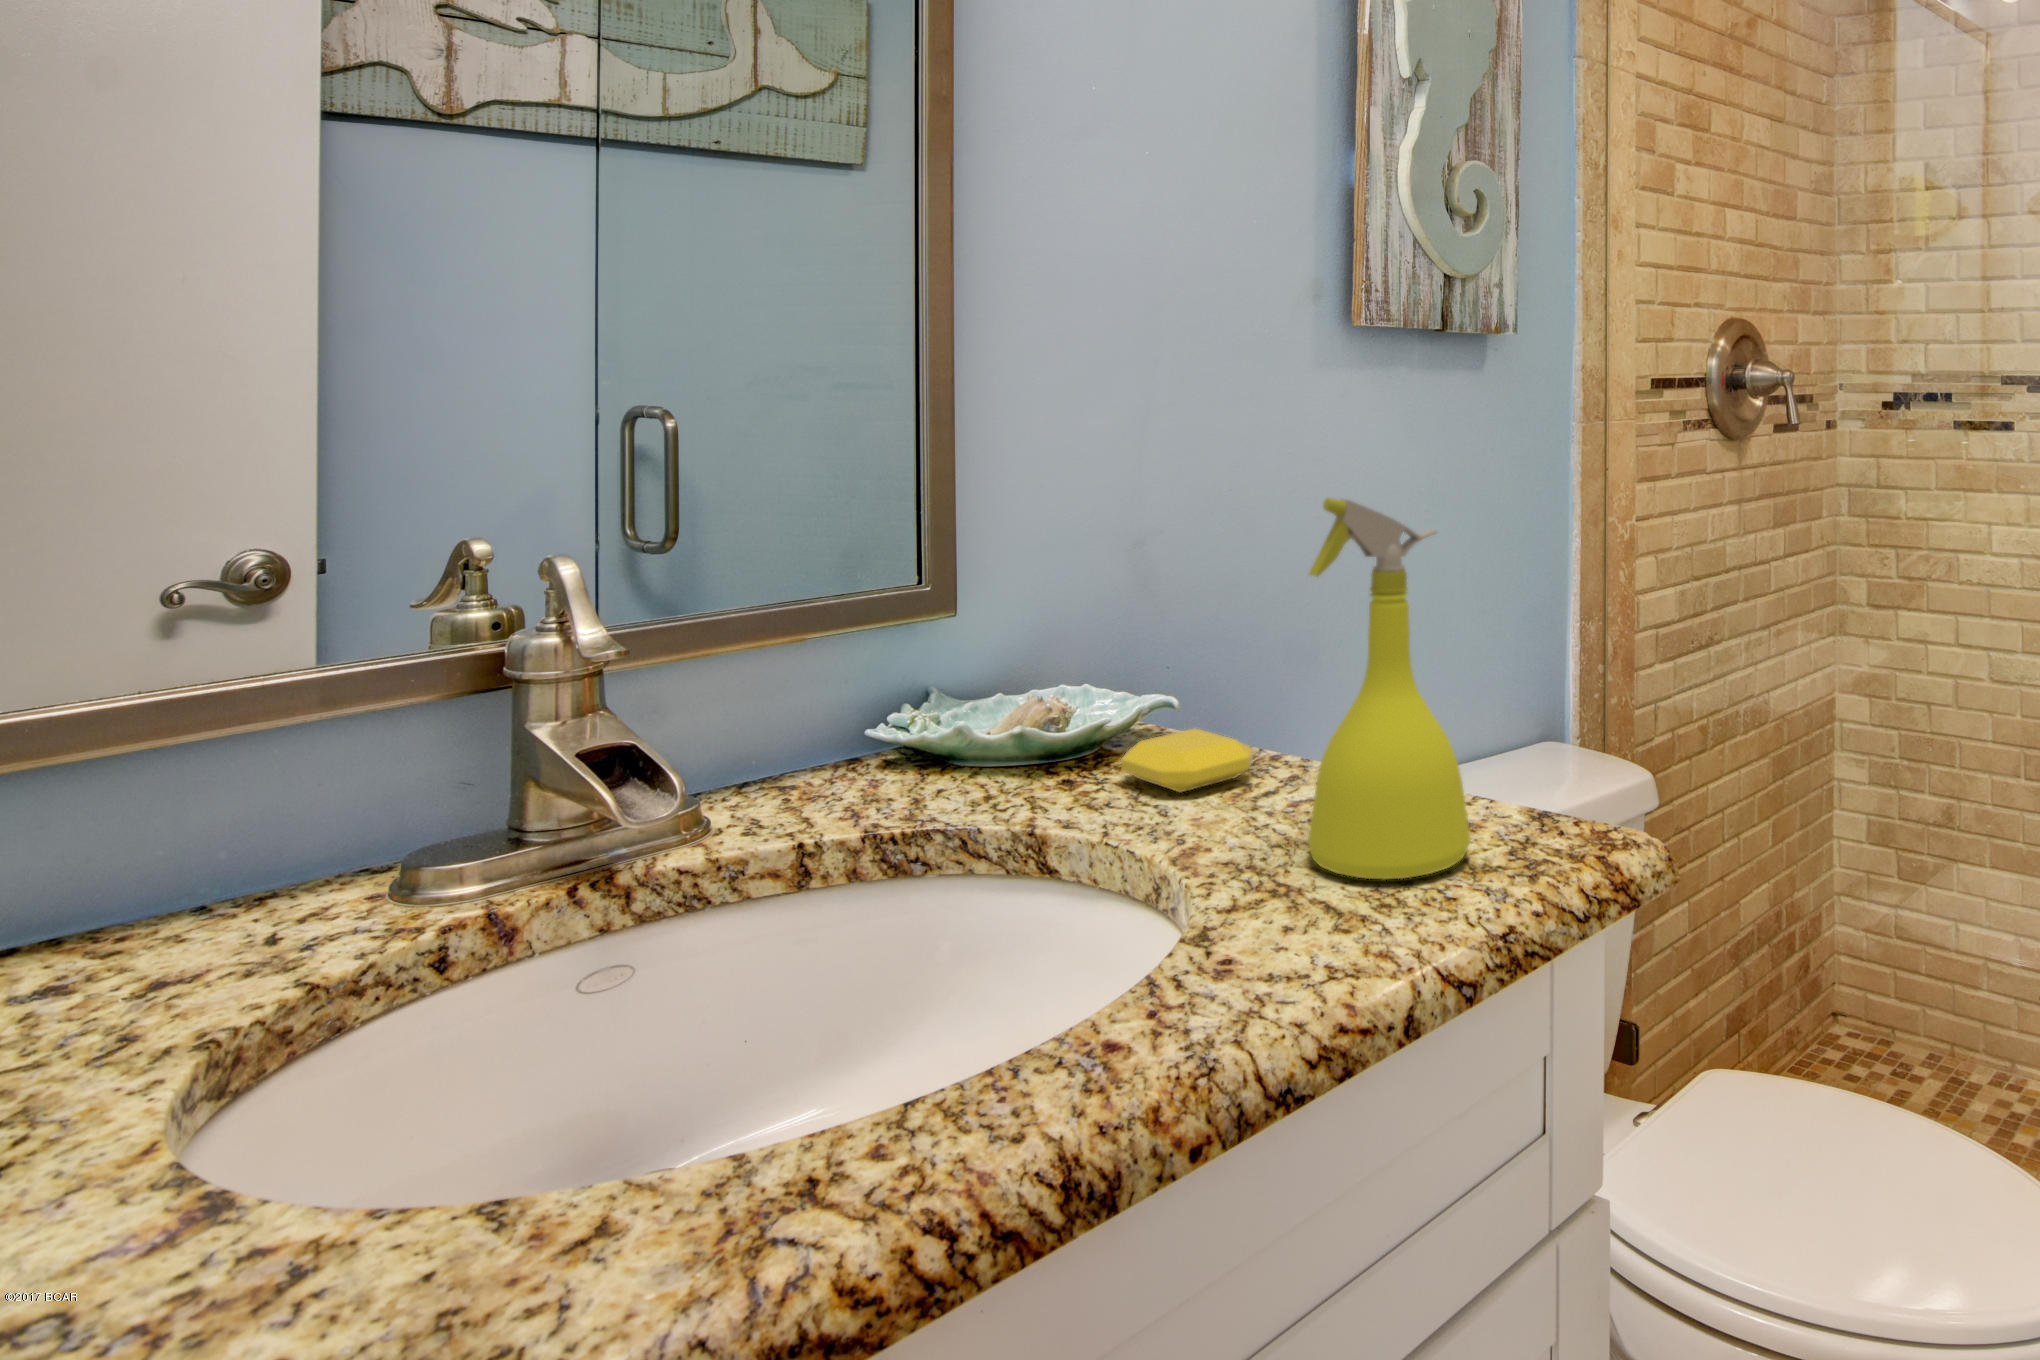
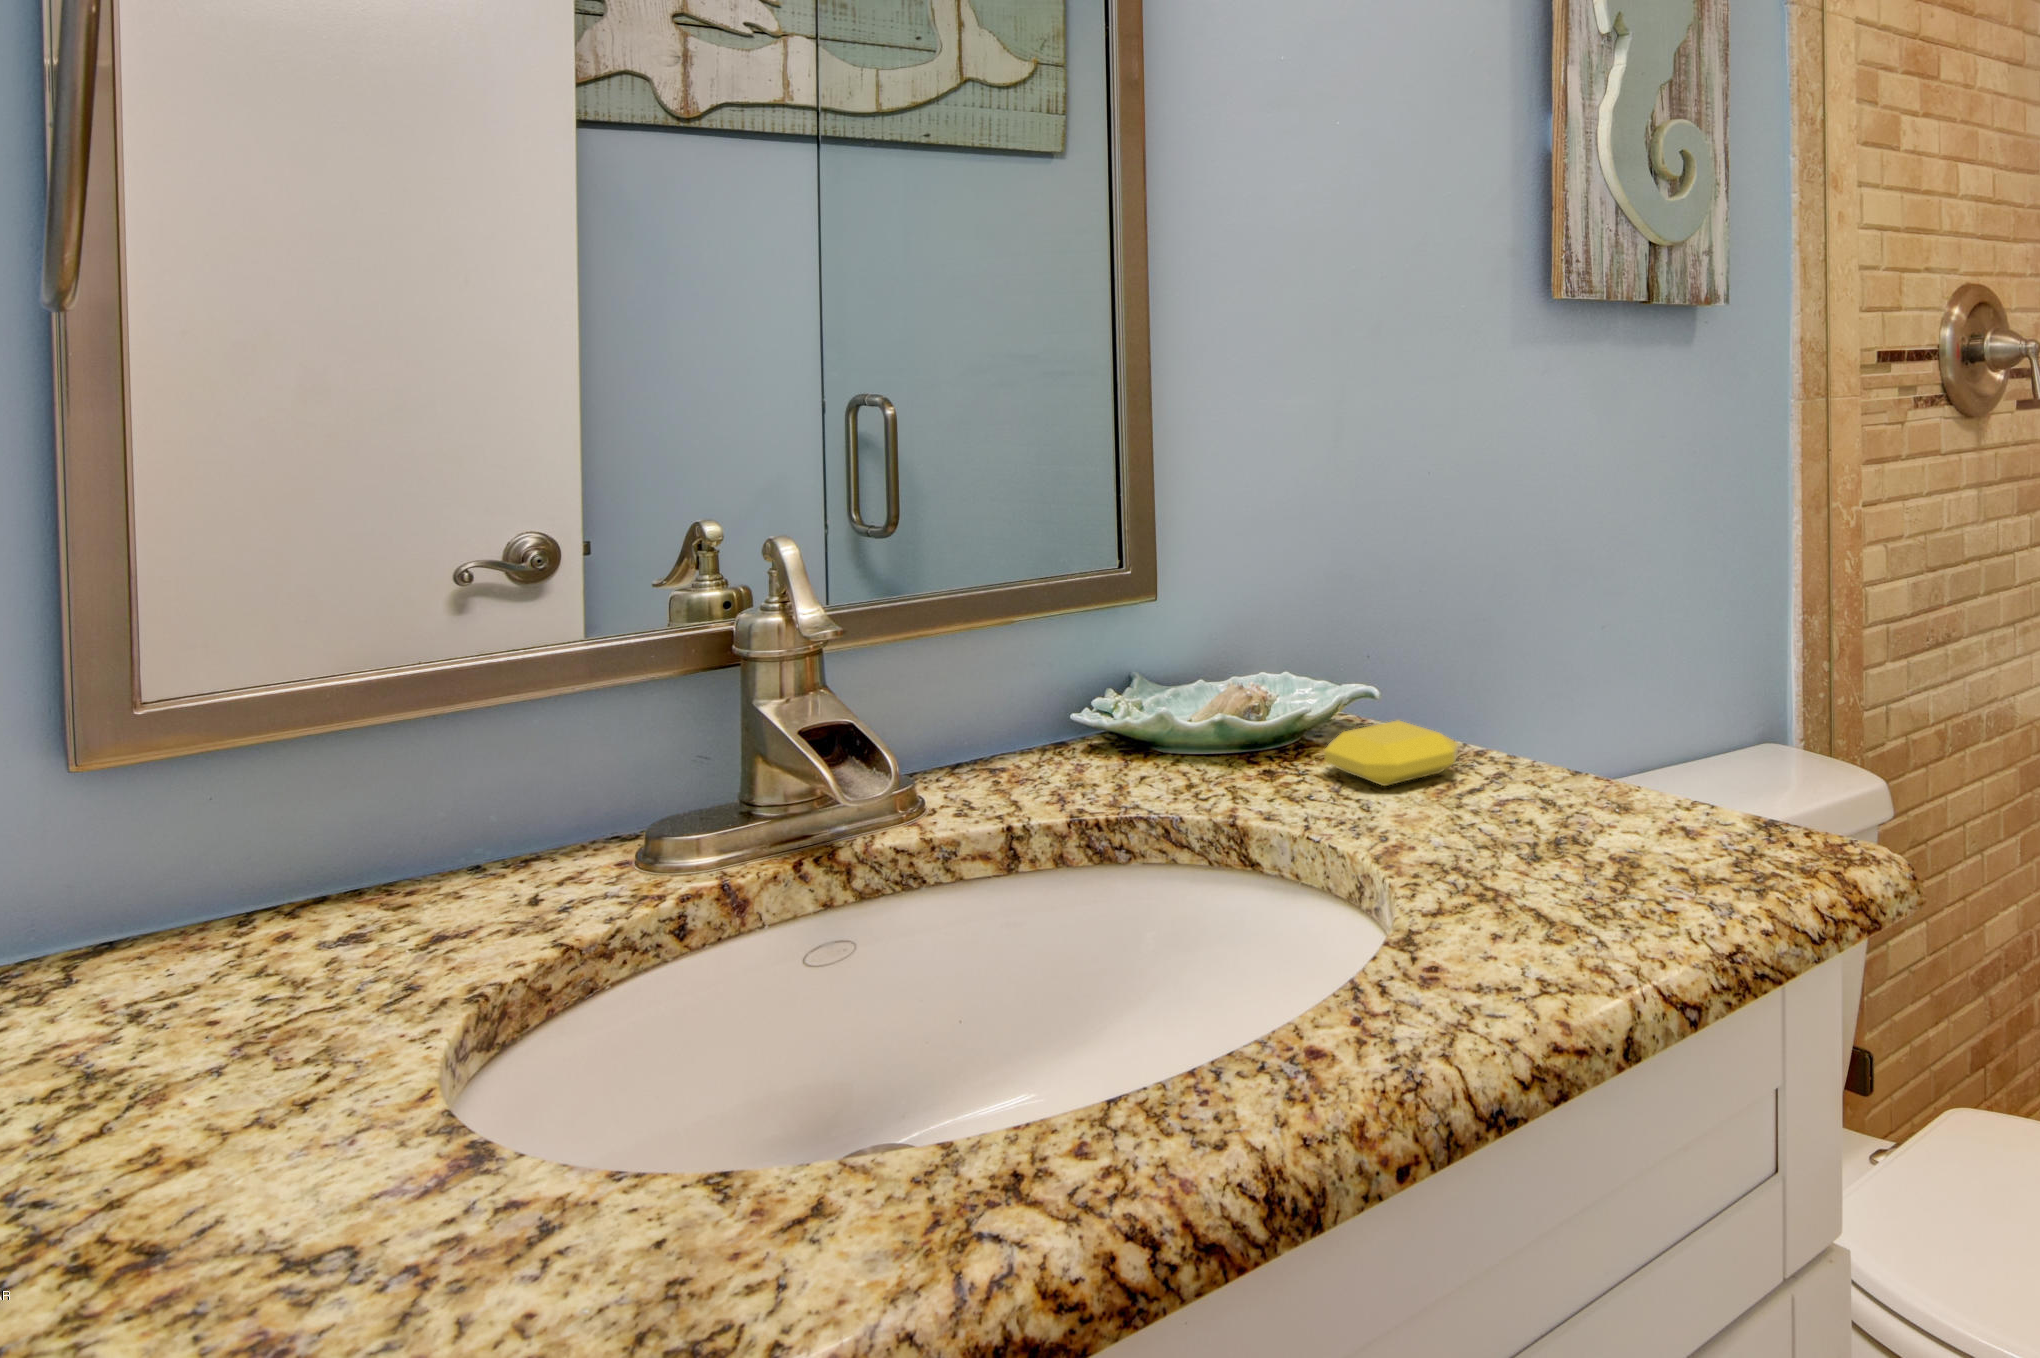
spray bottle: present [1308,498,1471,879] -> none [1511,476,1693,886]

